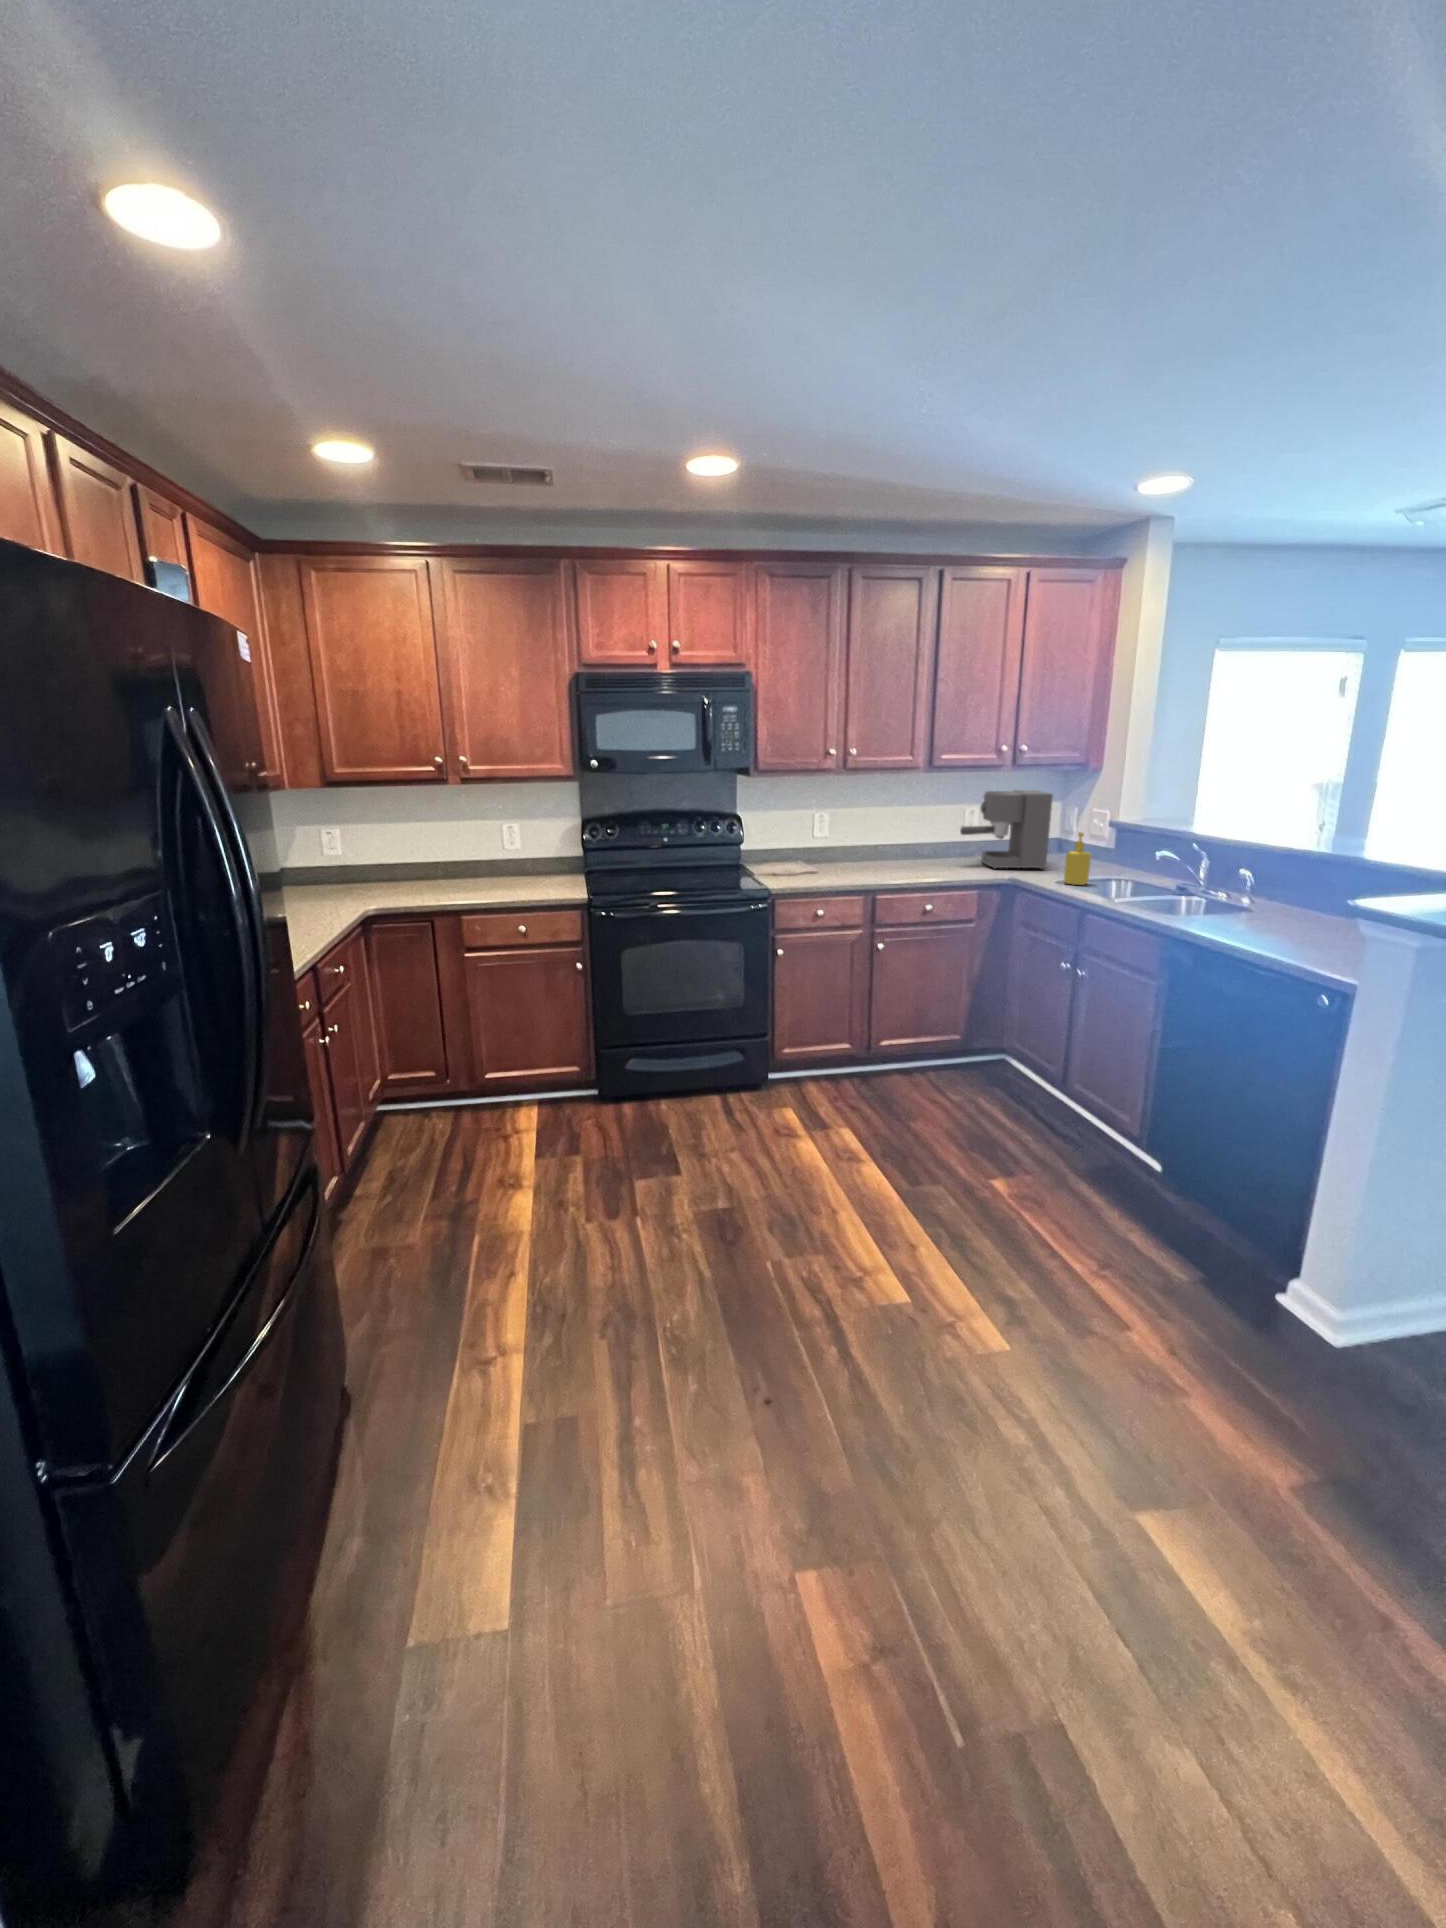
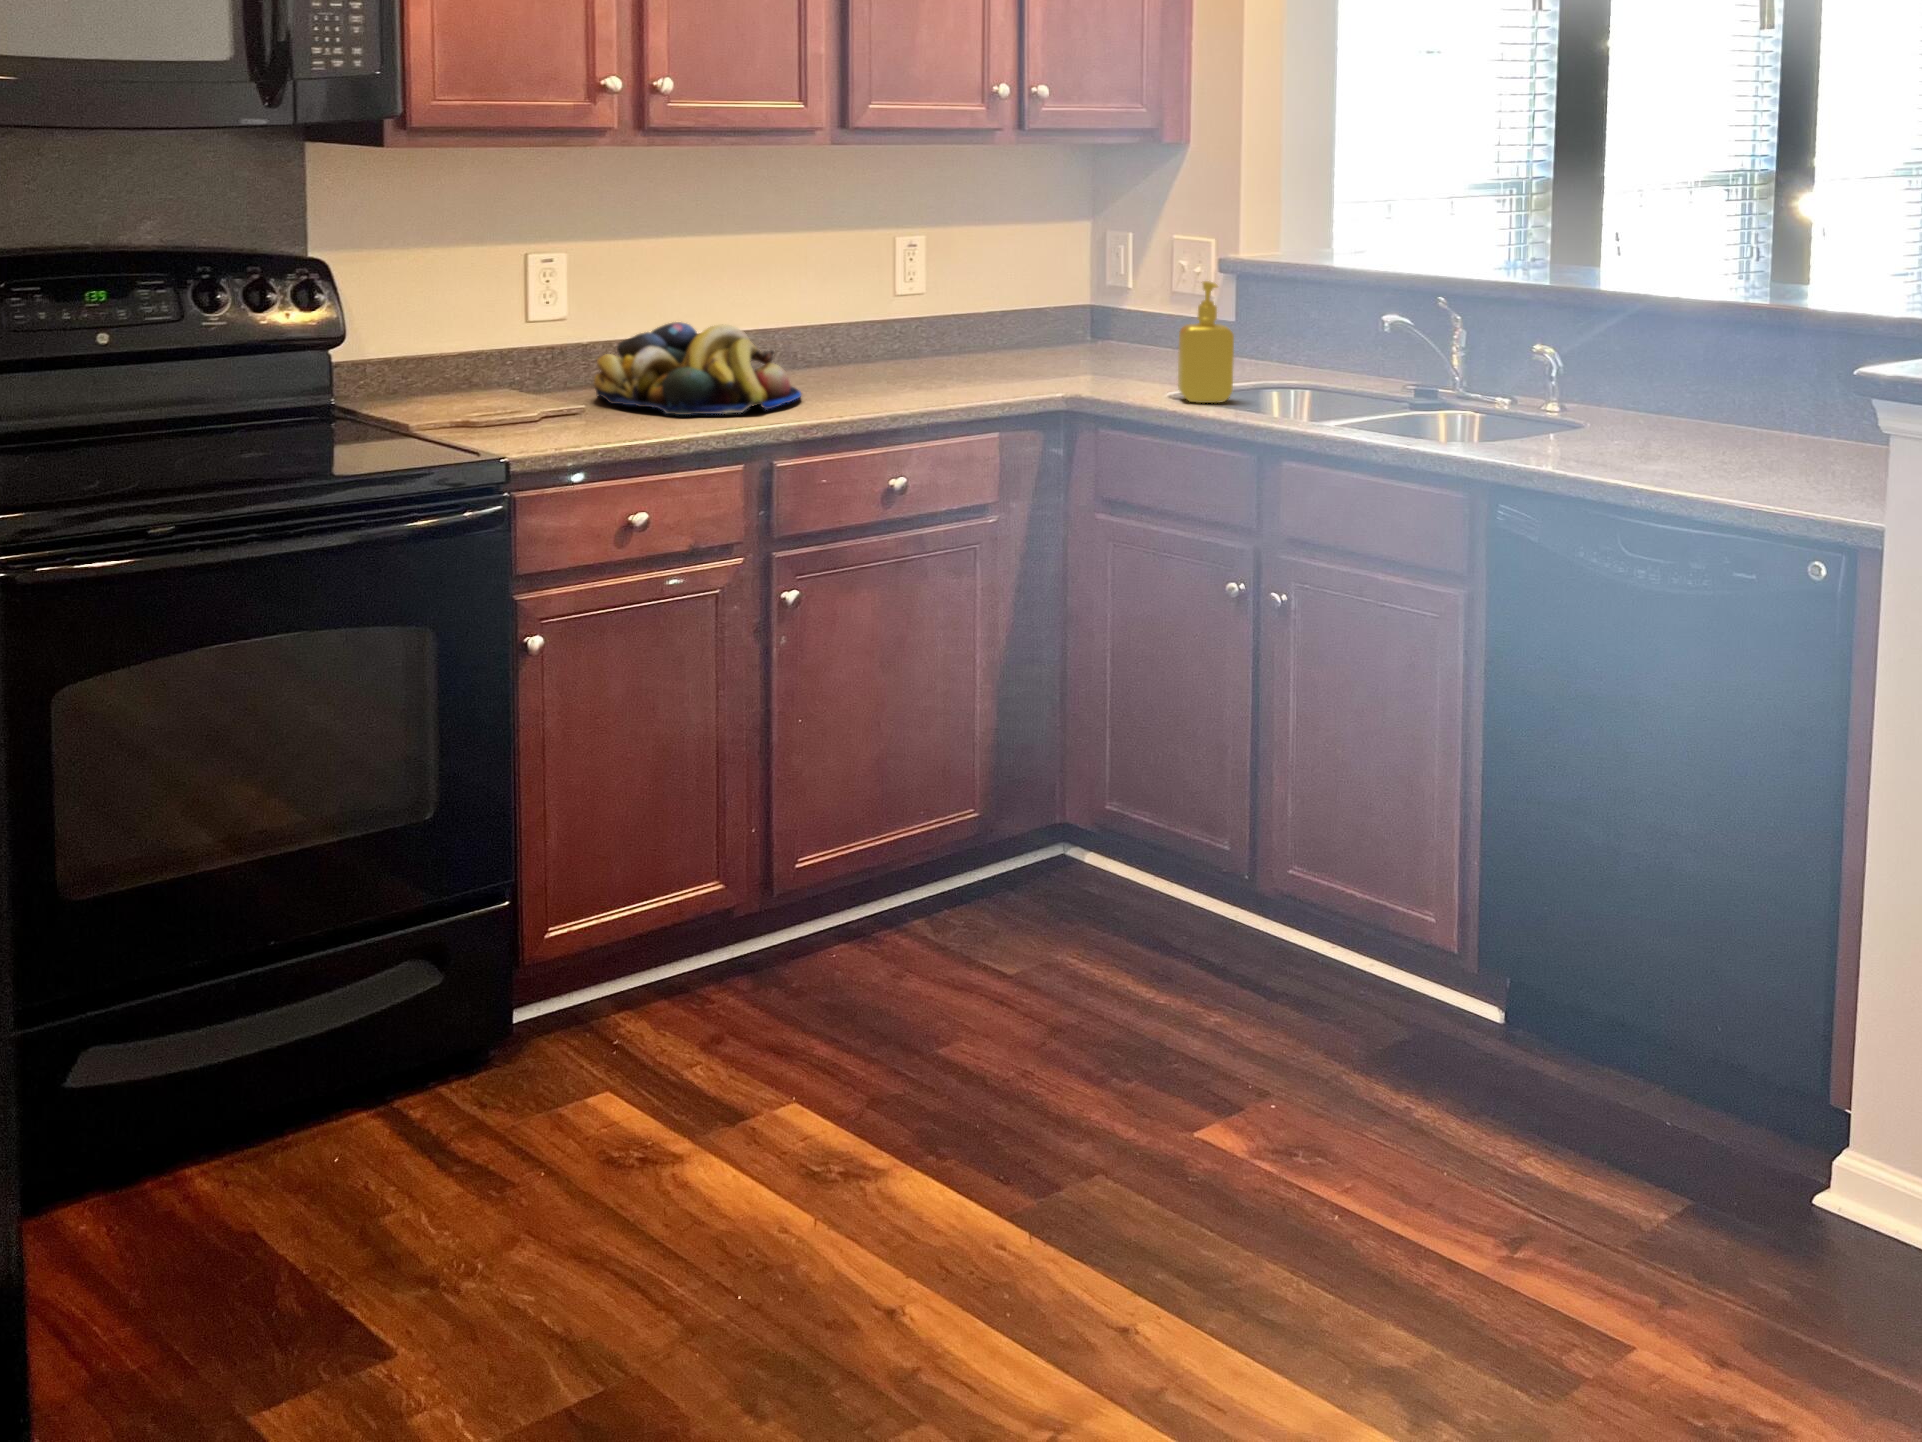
coffee maker: present [960,790,1053,869] -> none [917,189,1121,380]
fruit bowl: none [826,841,903,876] -> present [594,322,801,415]

